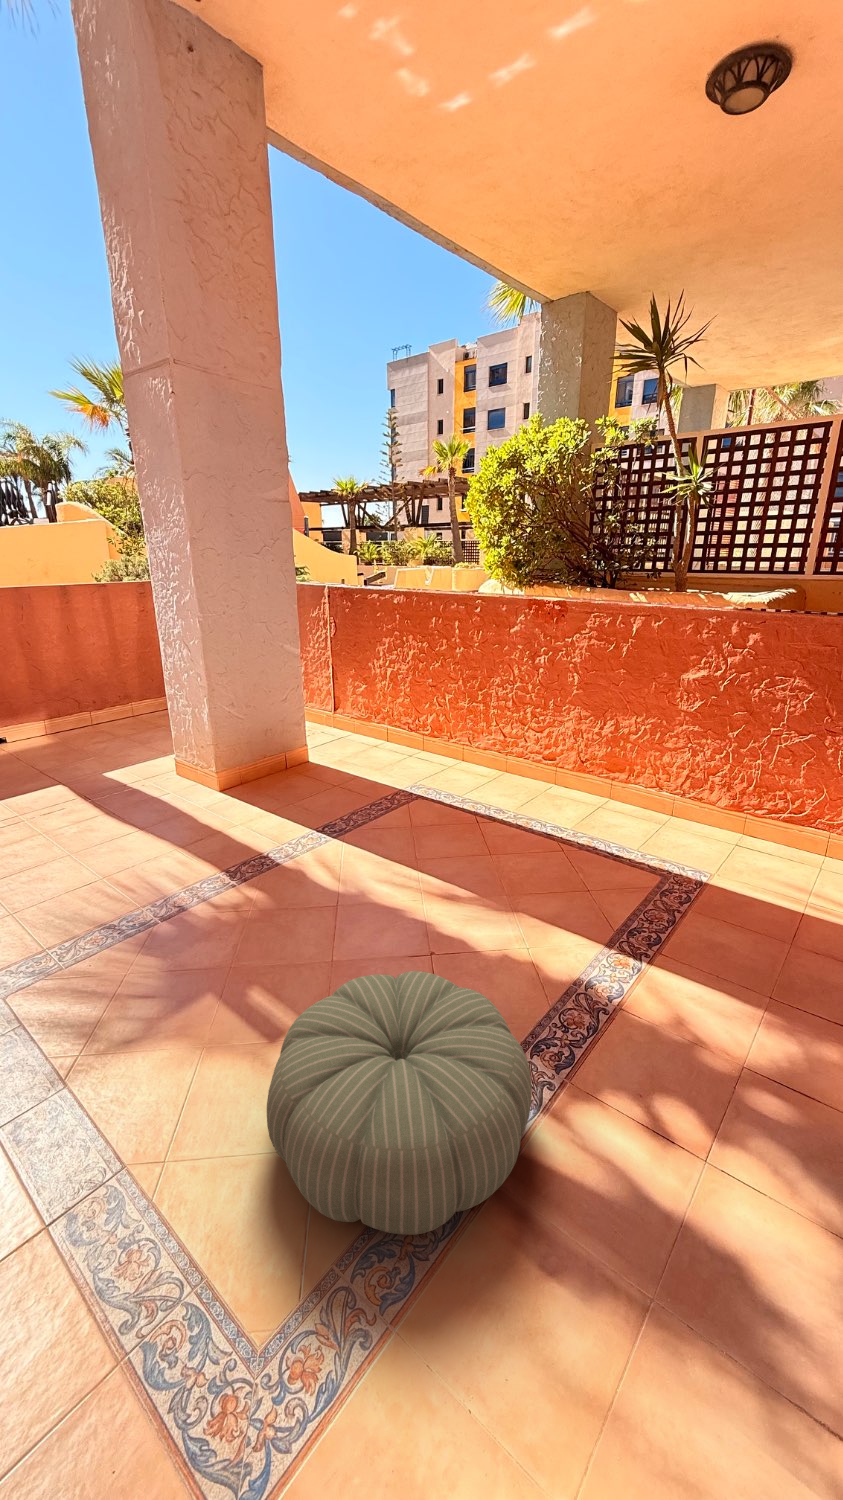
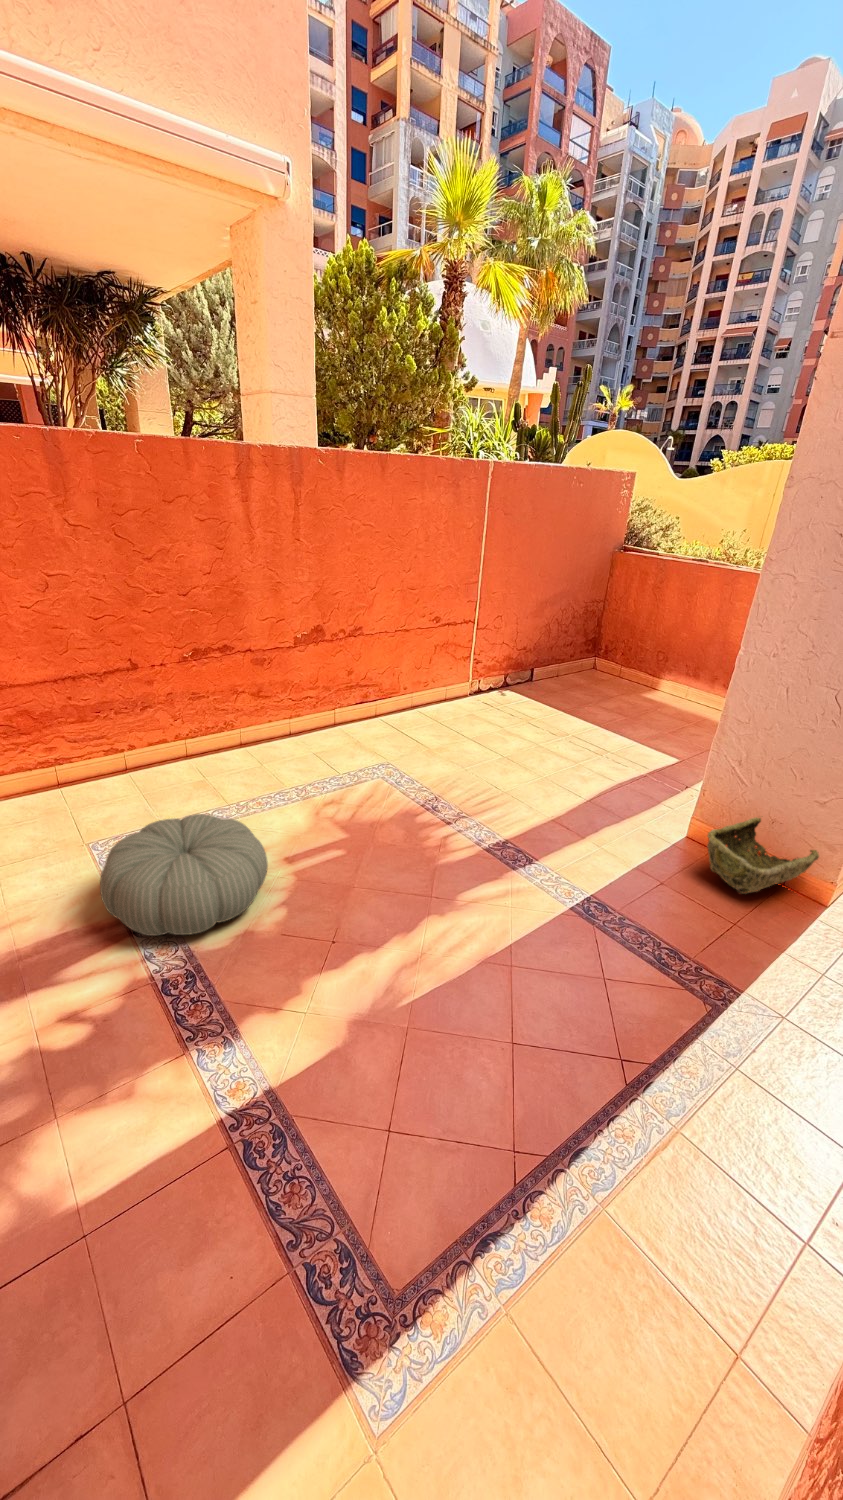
woven basket: none [252,754,323,796] -> present [707,817,819,894]

